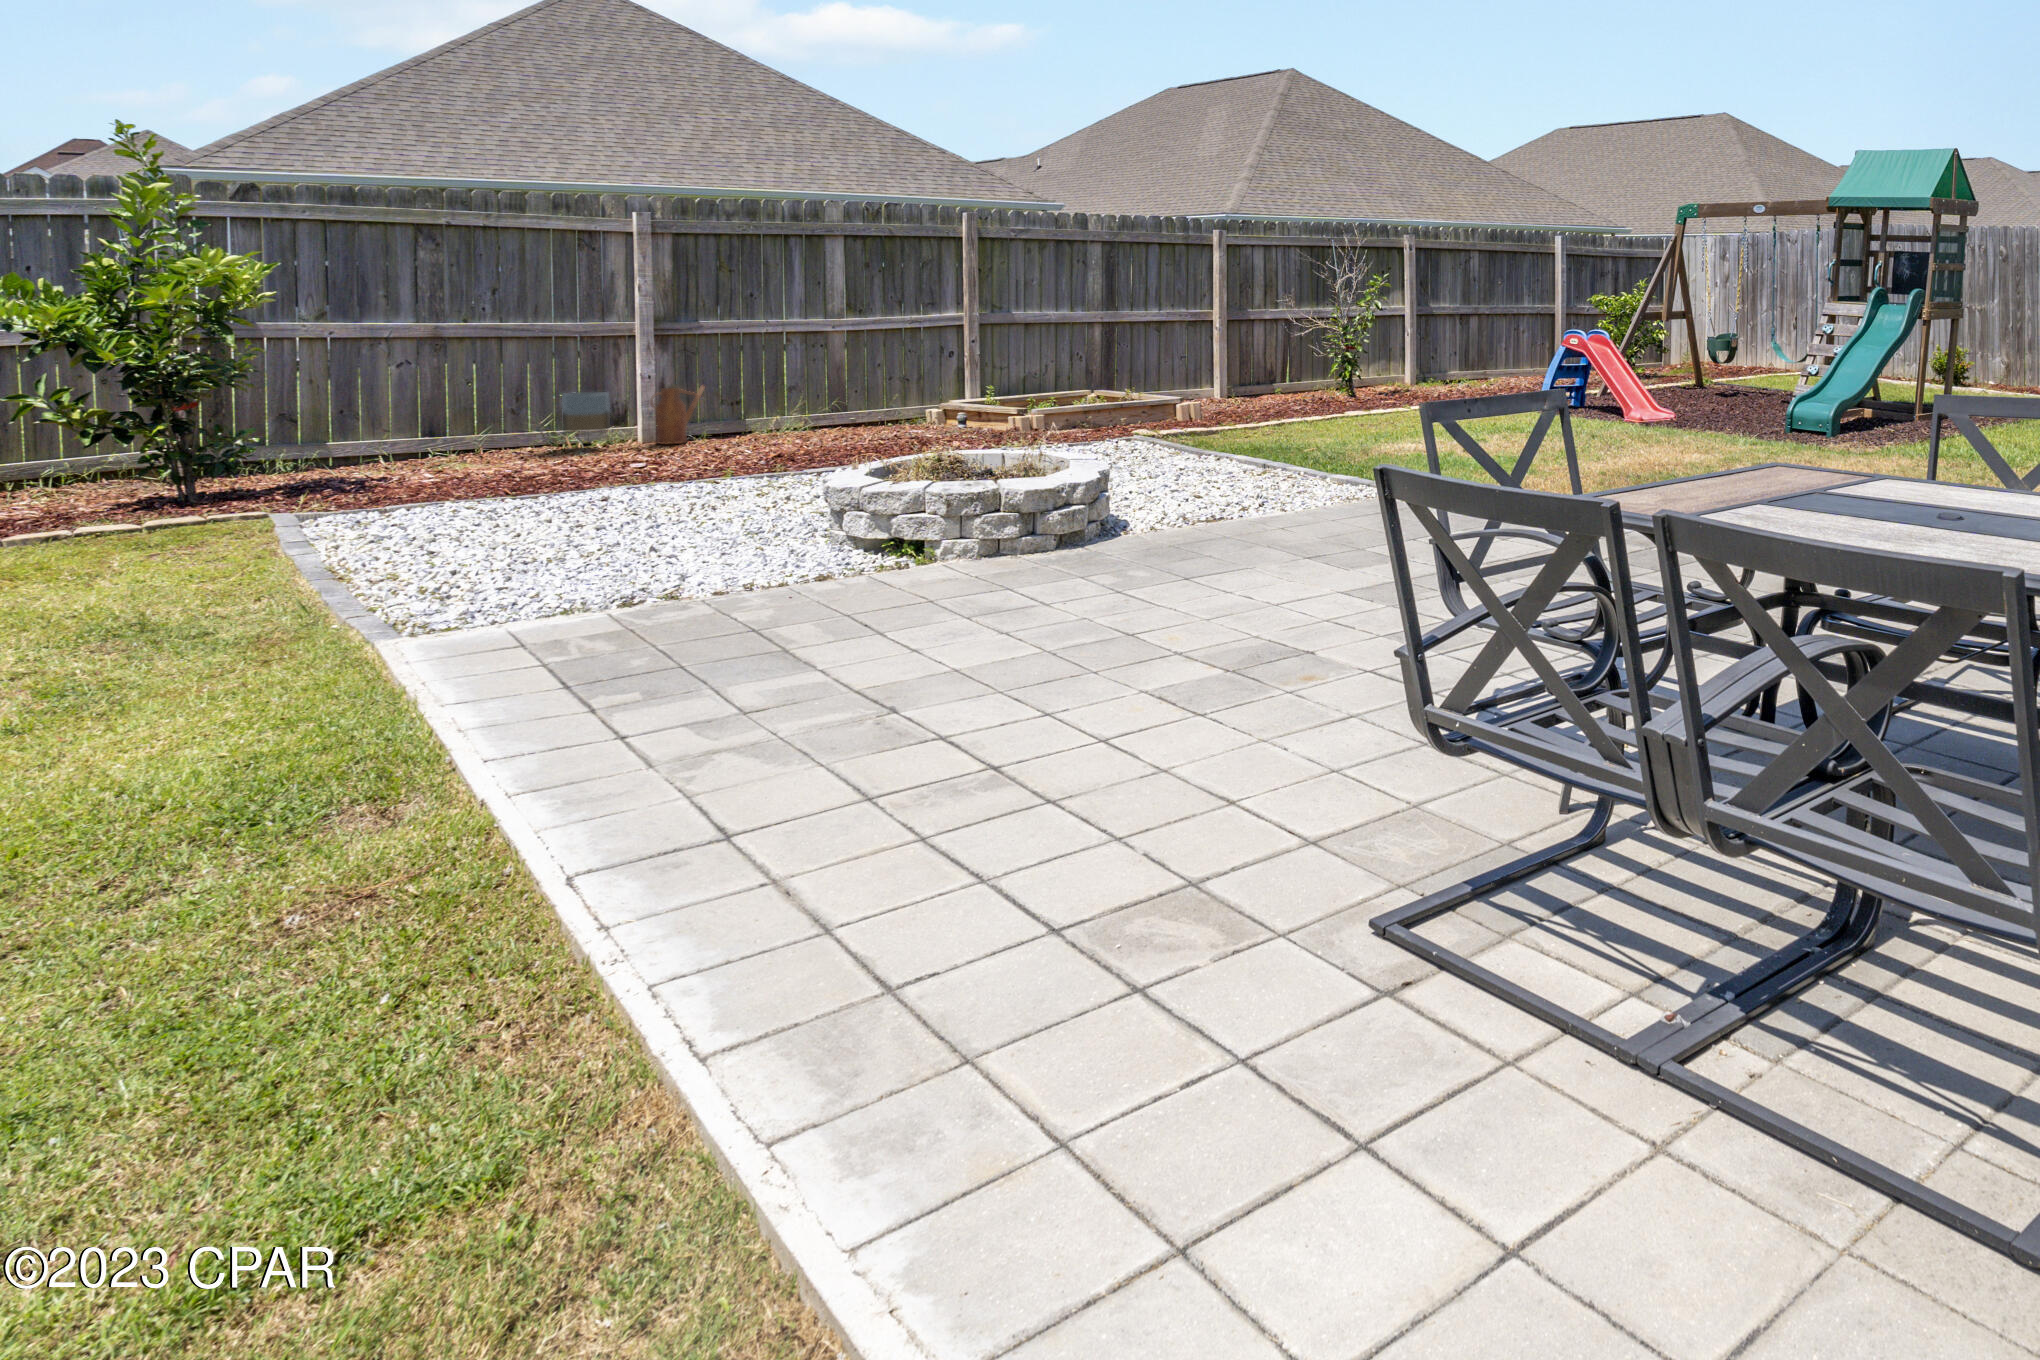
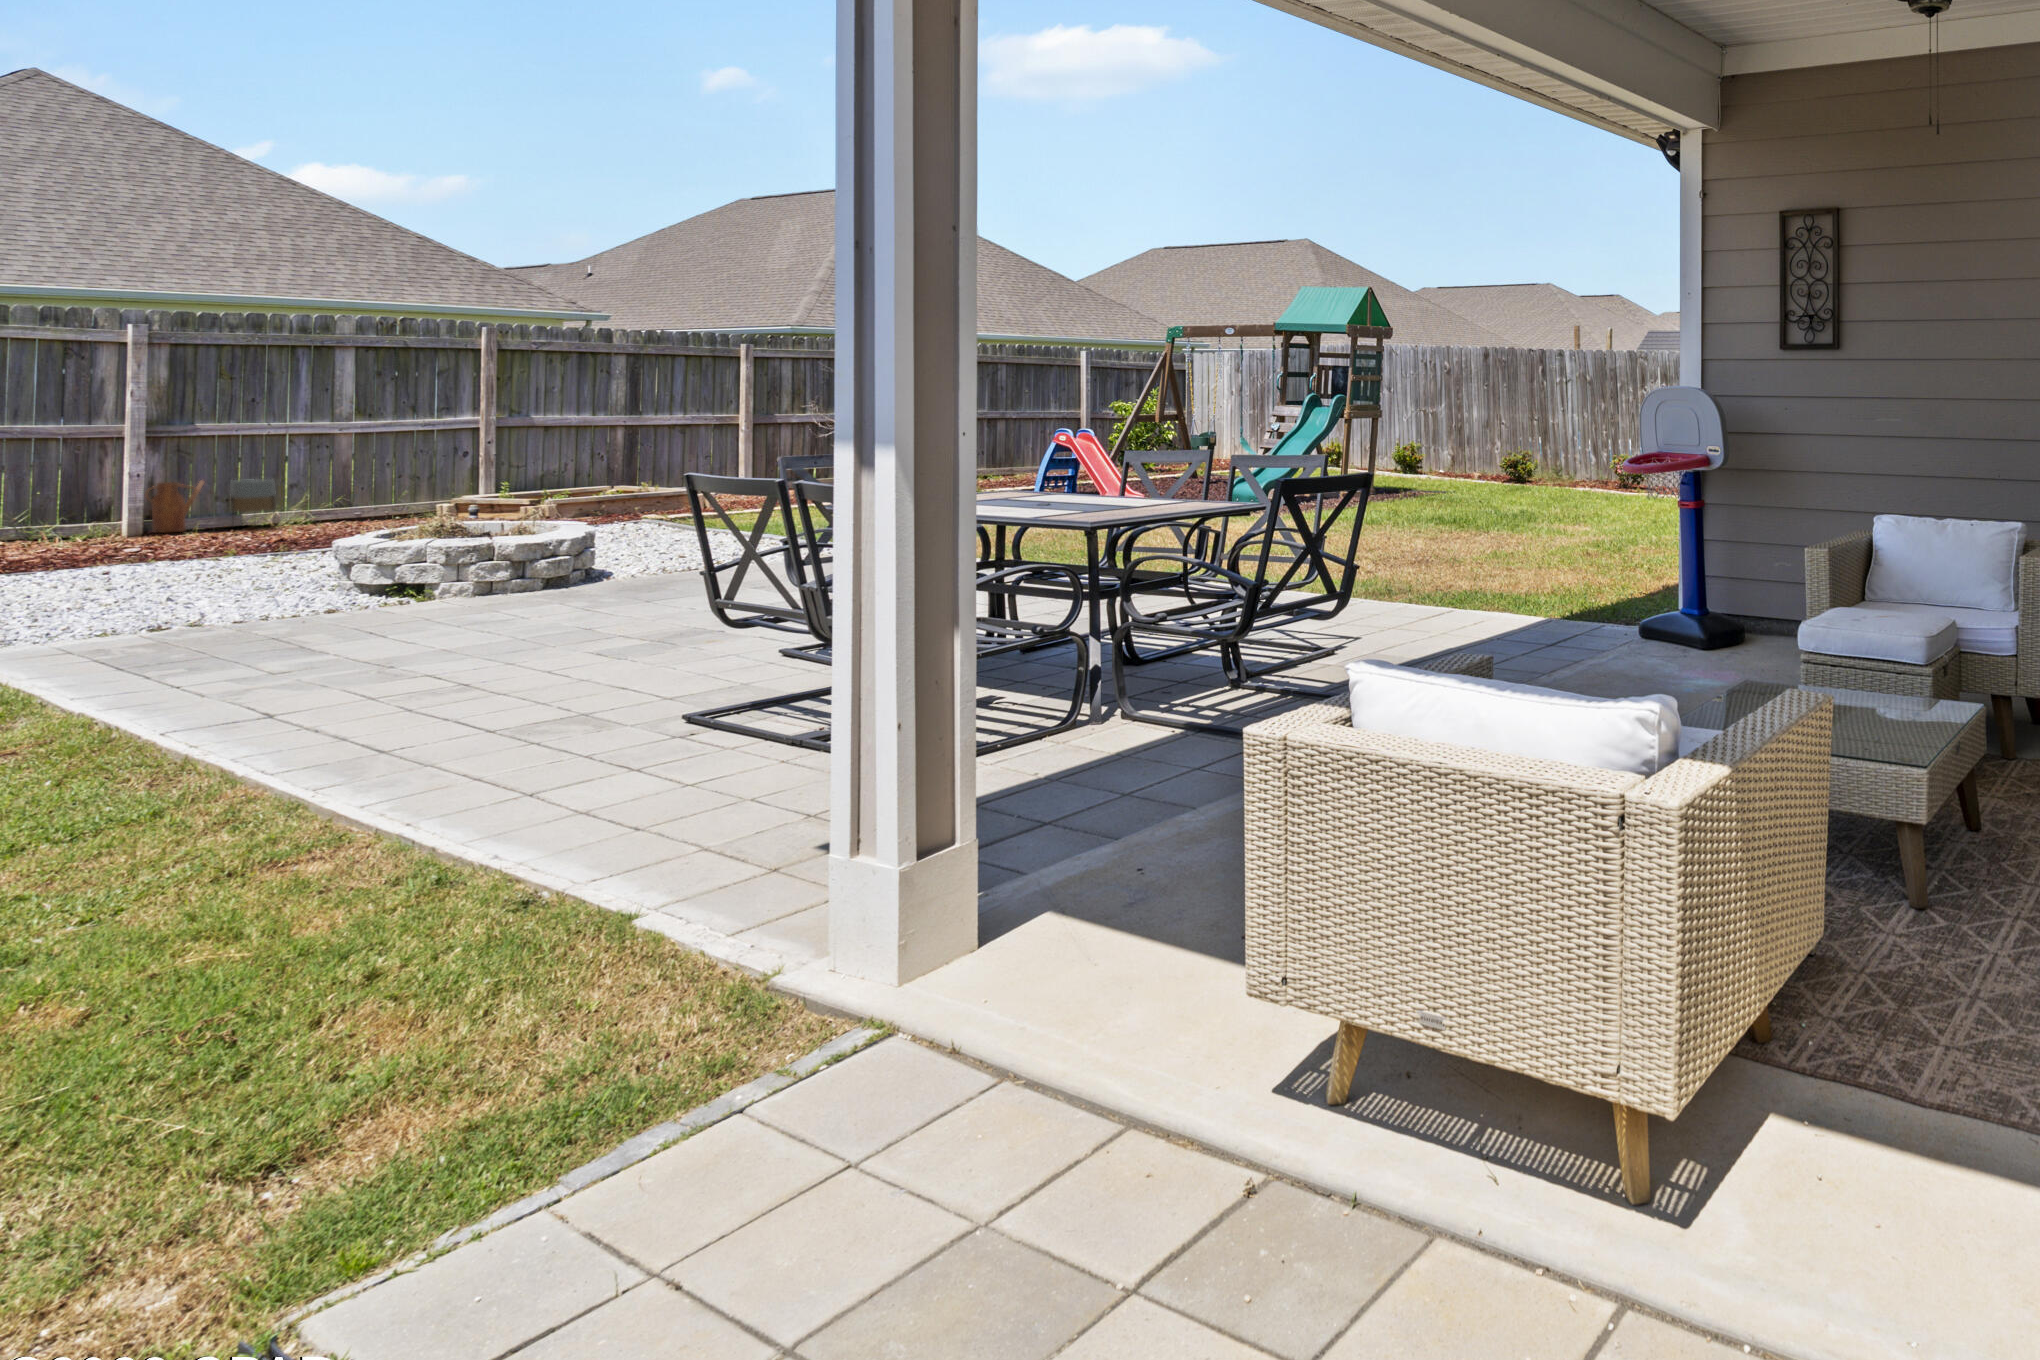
planter: present [562,392,610,447] -> present [230,479,276,514]

